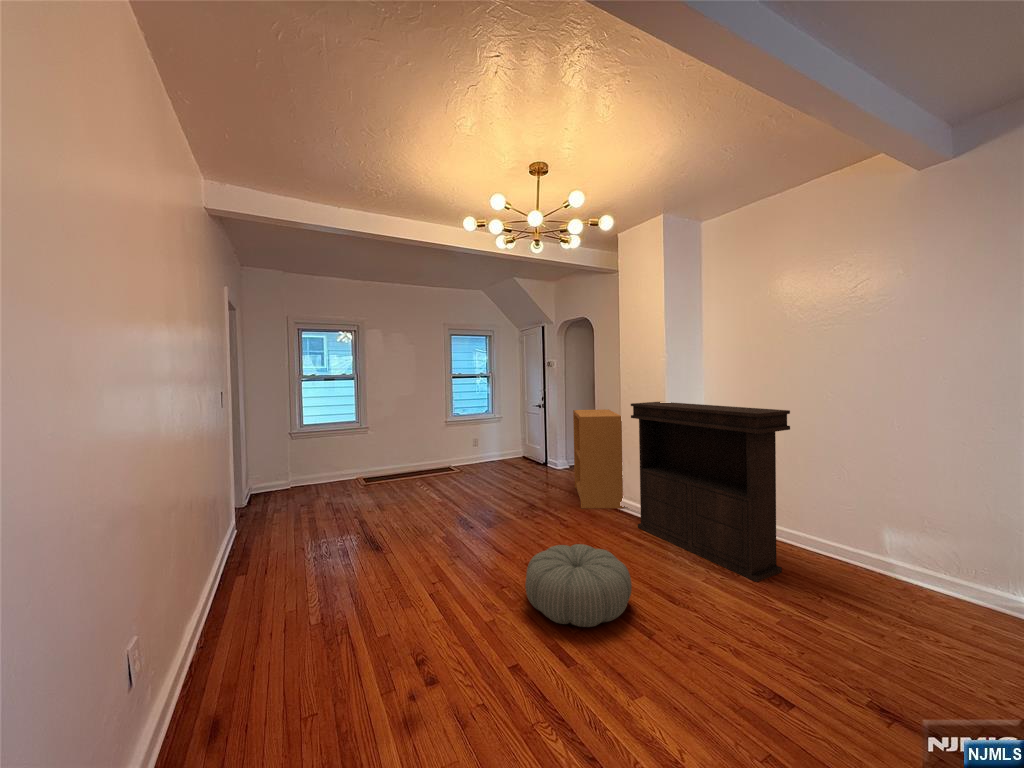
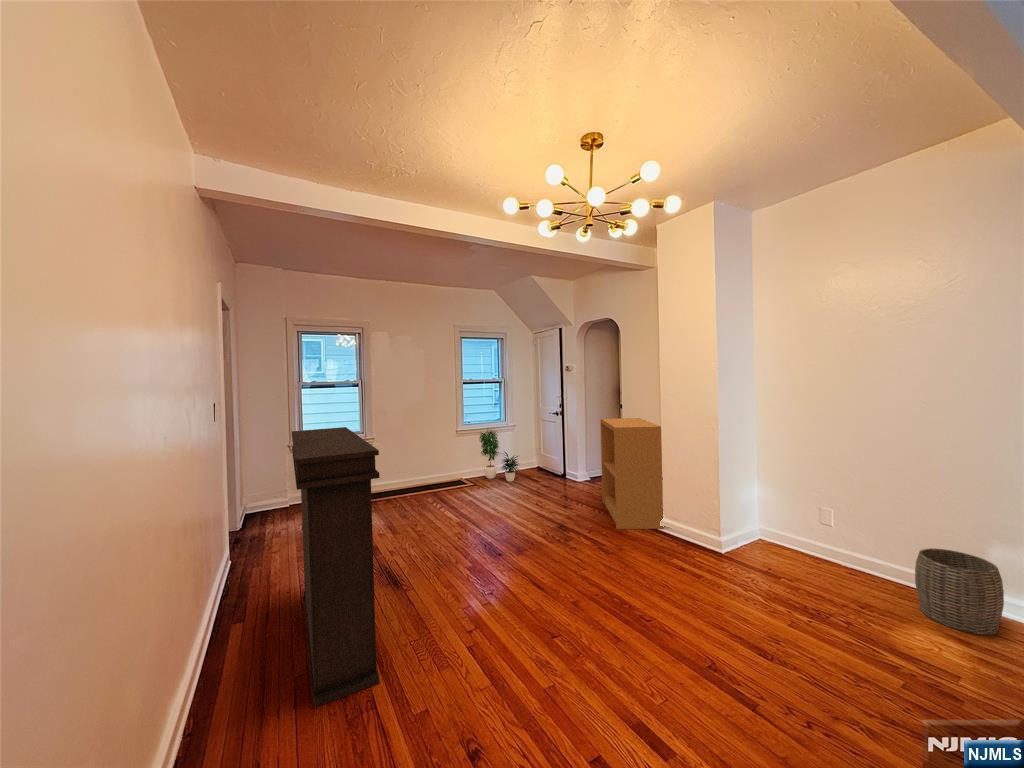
console table: present [631,402,790,582] -> present [292,427,379,708]
potted plant: none [466,418,505,469] -> present [480,431,519,482]
woven basket: none [818,520,884,590] -> present [915,548,1004,635]
pouf: present [525,544,632,627] -> none [585,583,719,697]

